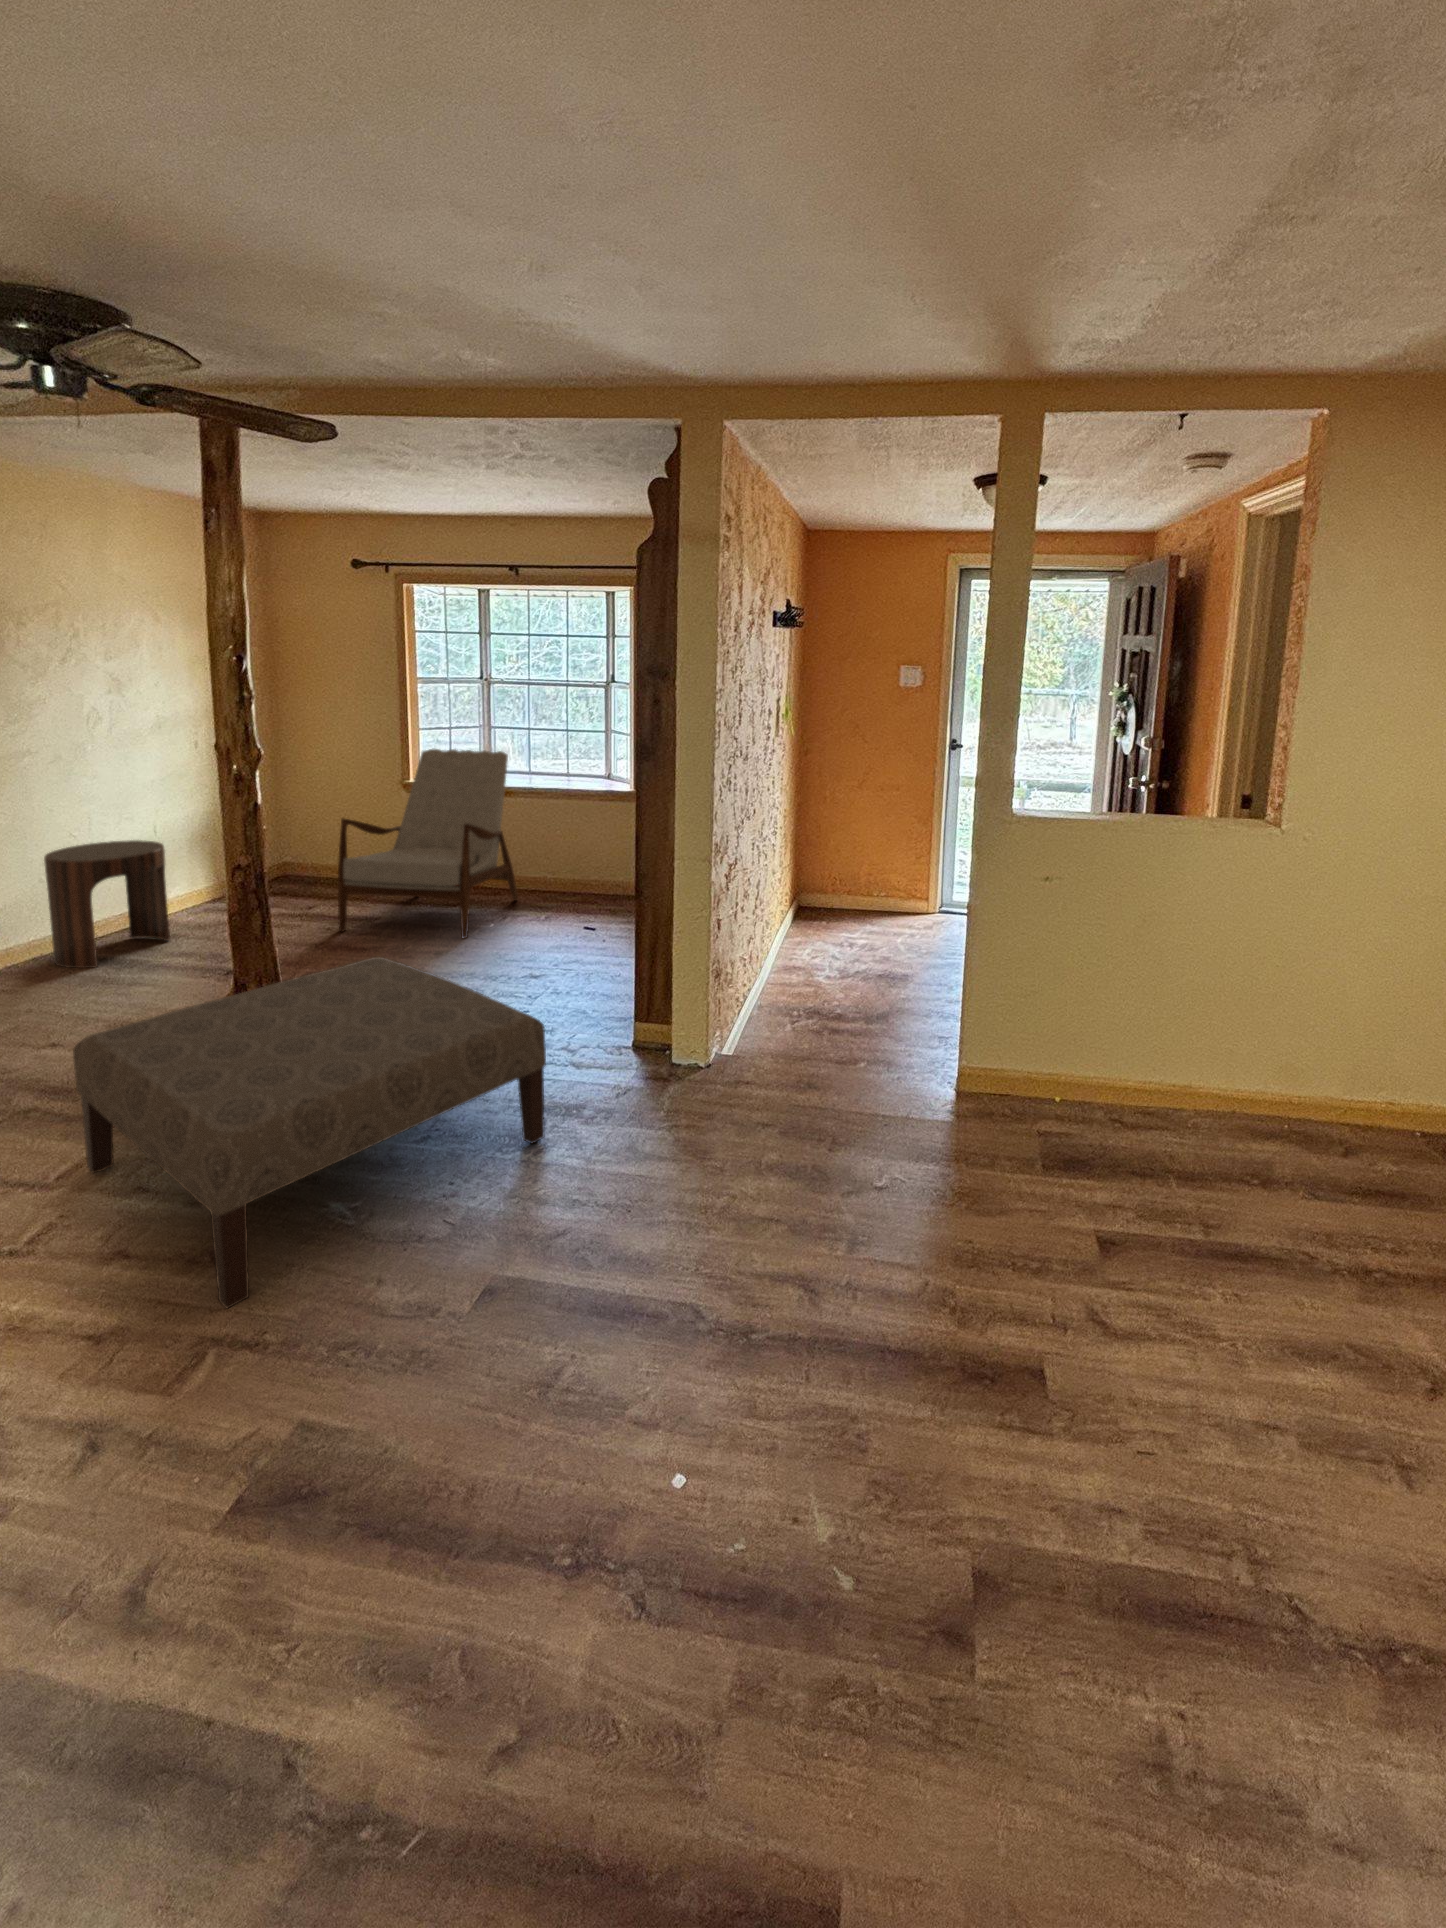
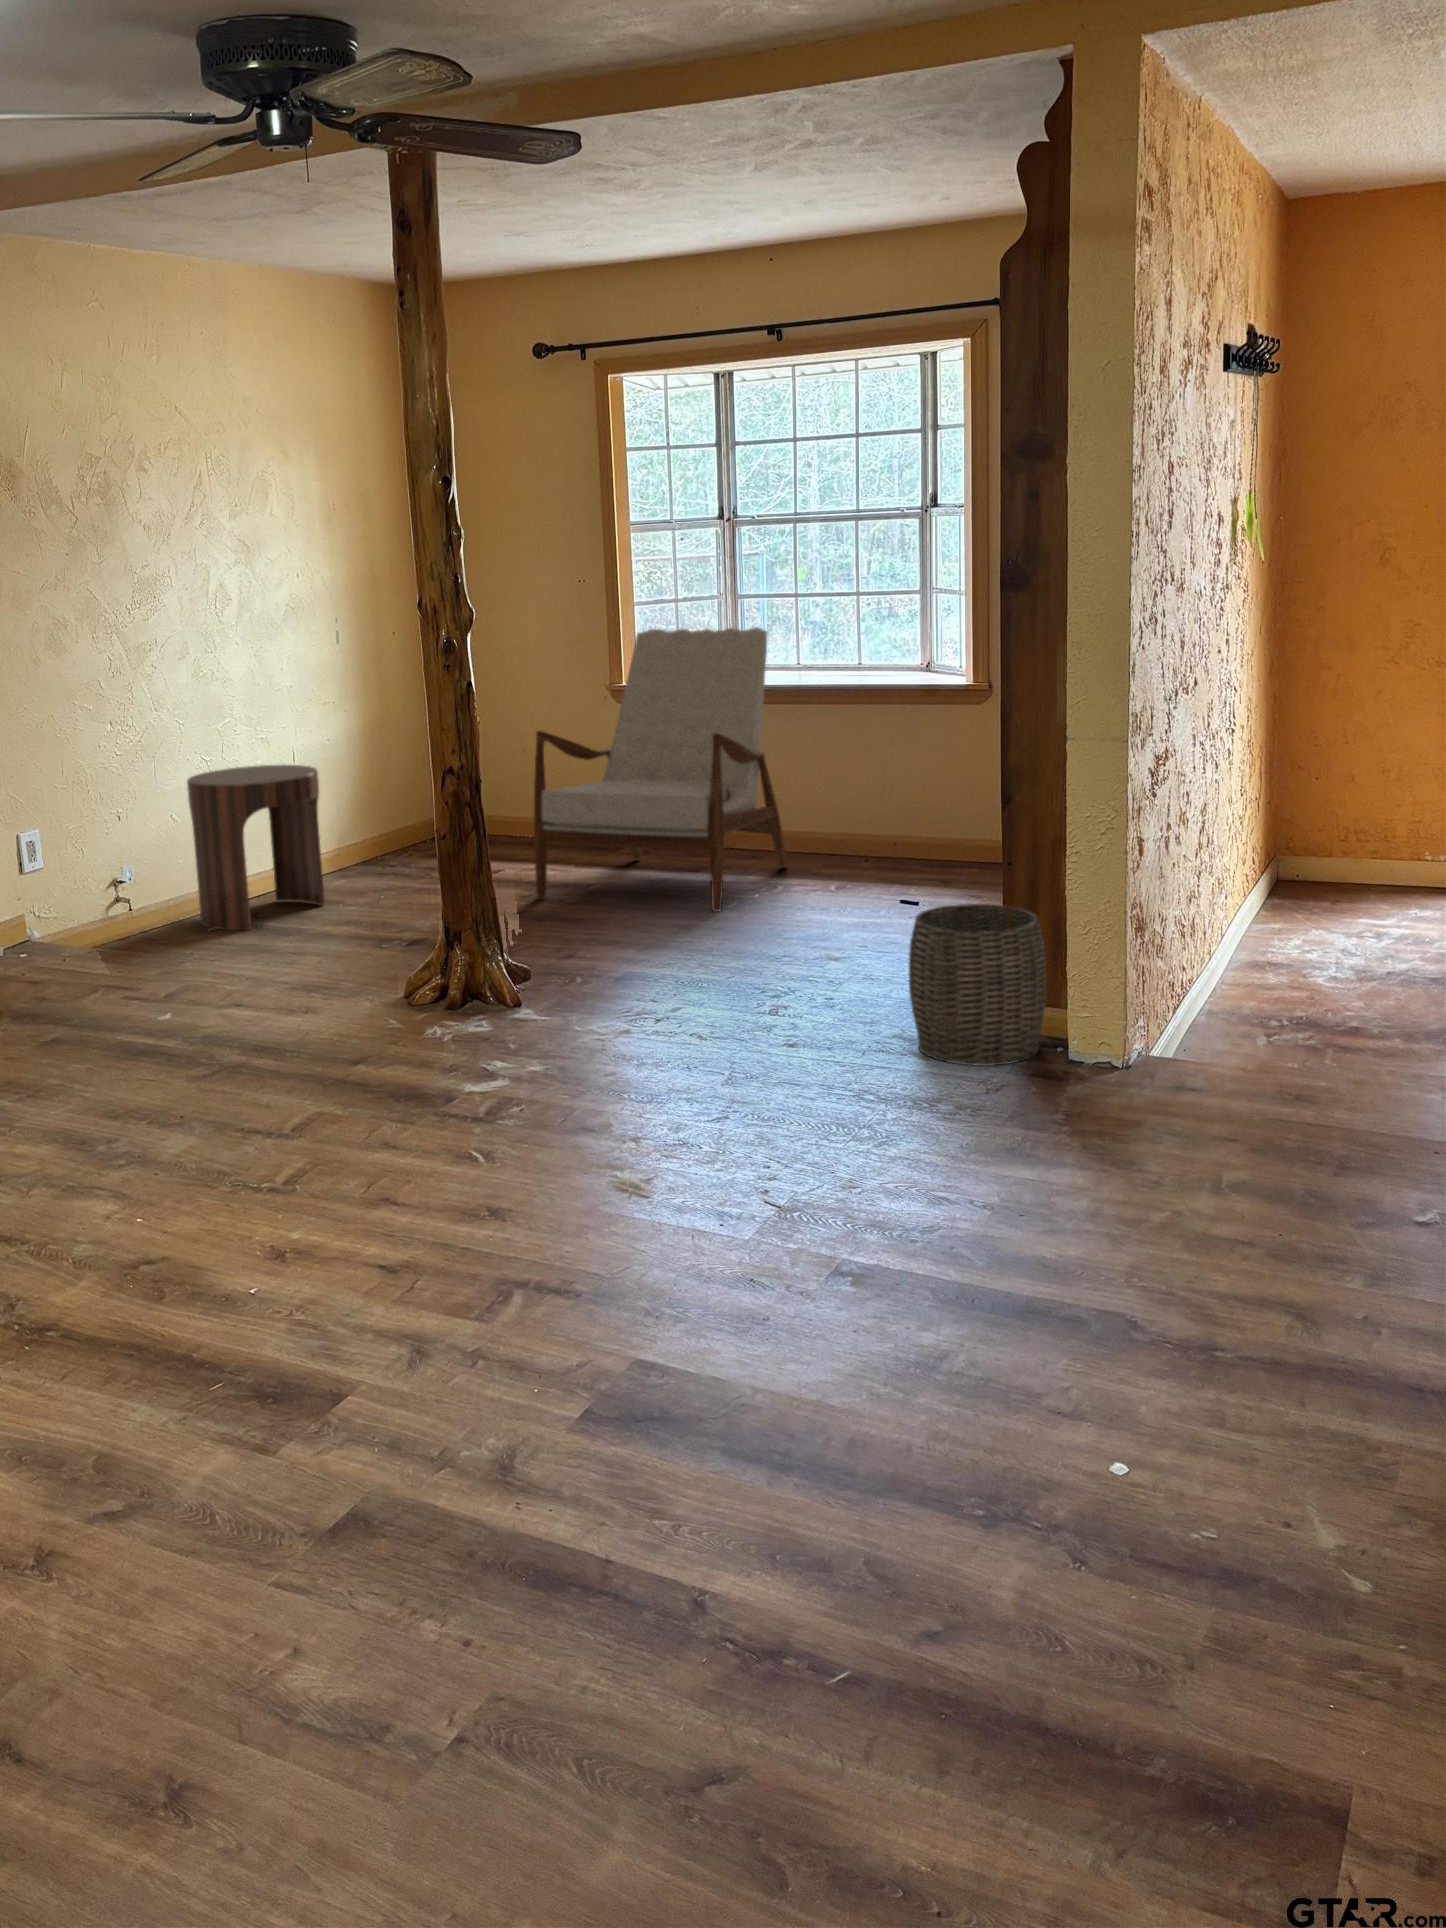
ottoman: present [73,957,546,1308] -> none [317,886,888,1239]
woven basket: none [572,957,661,1070] -> present [909,904,1046,1066]

